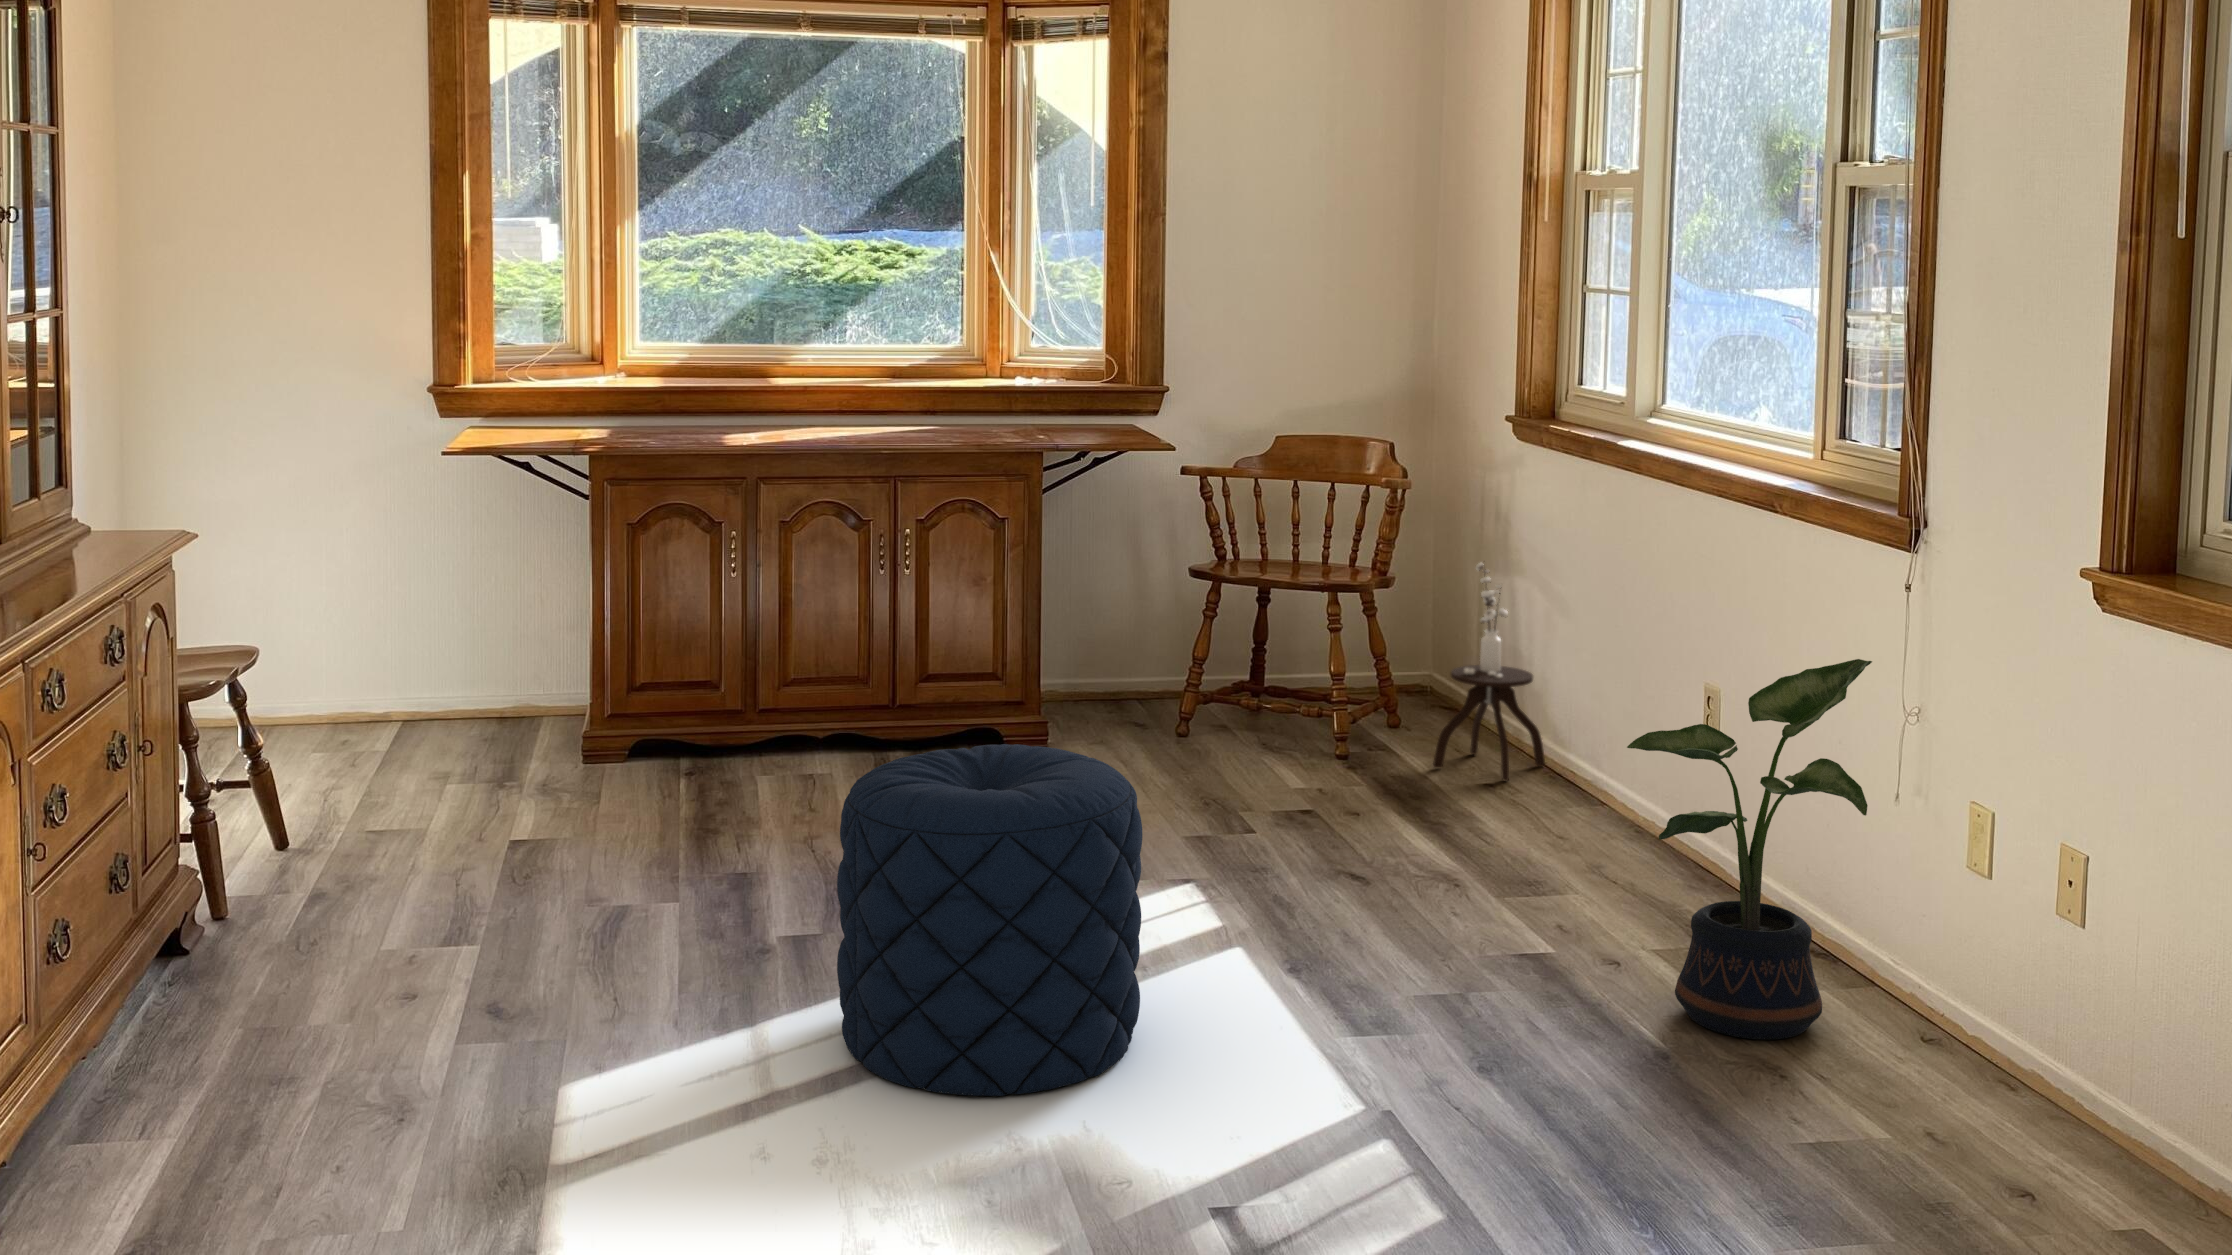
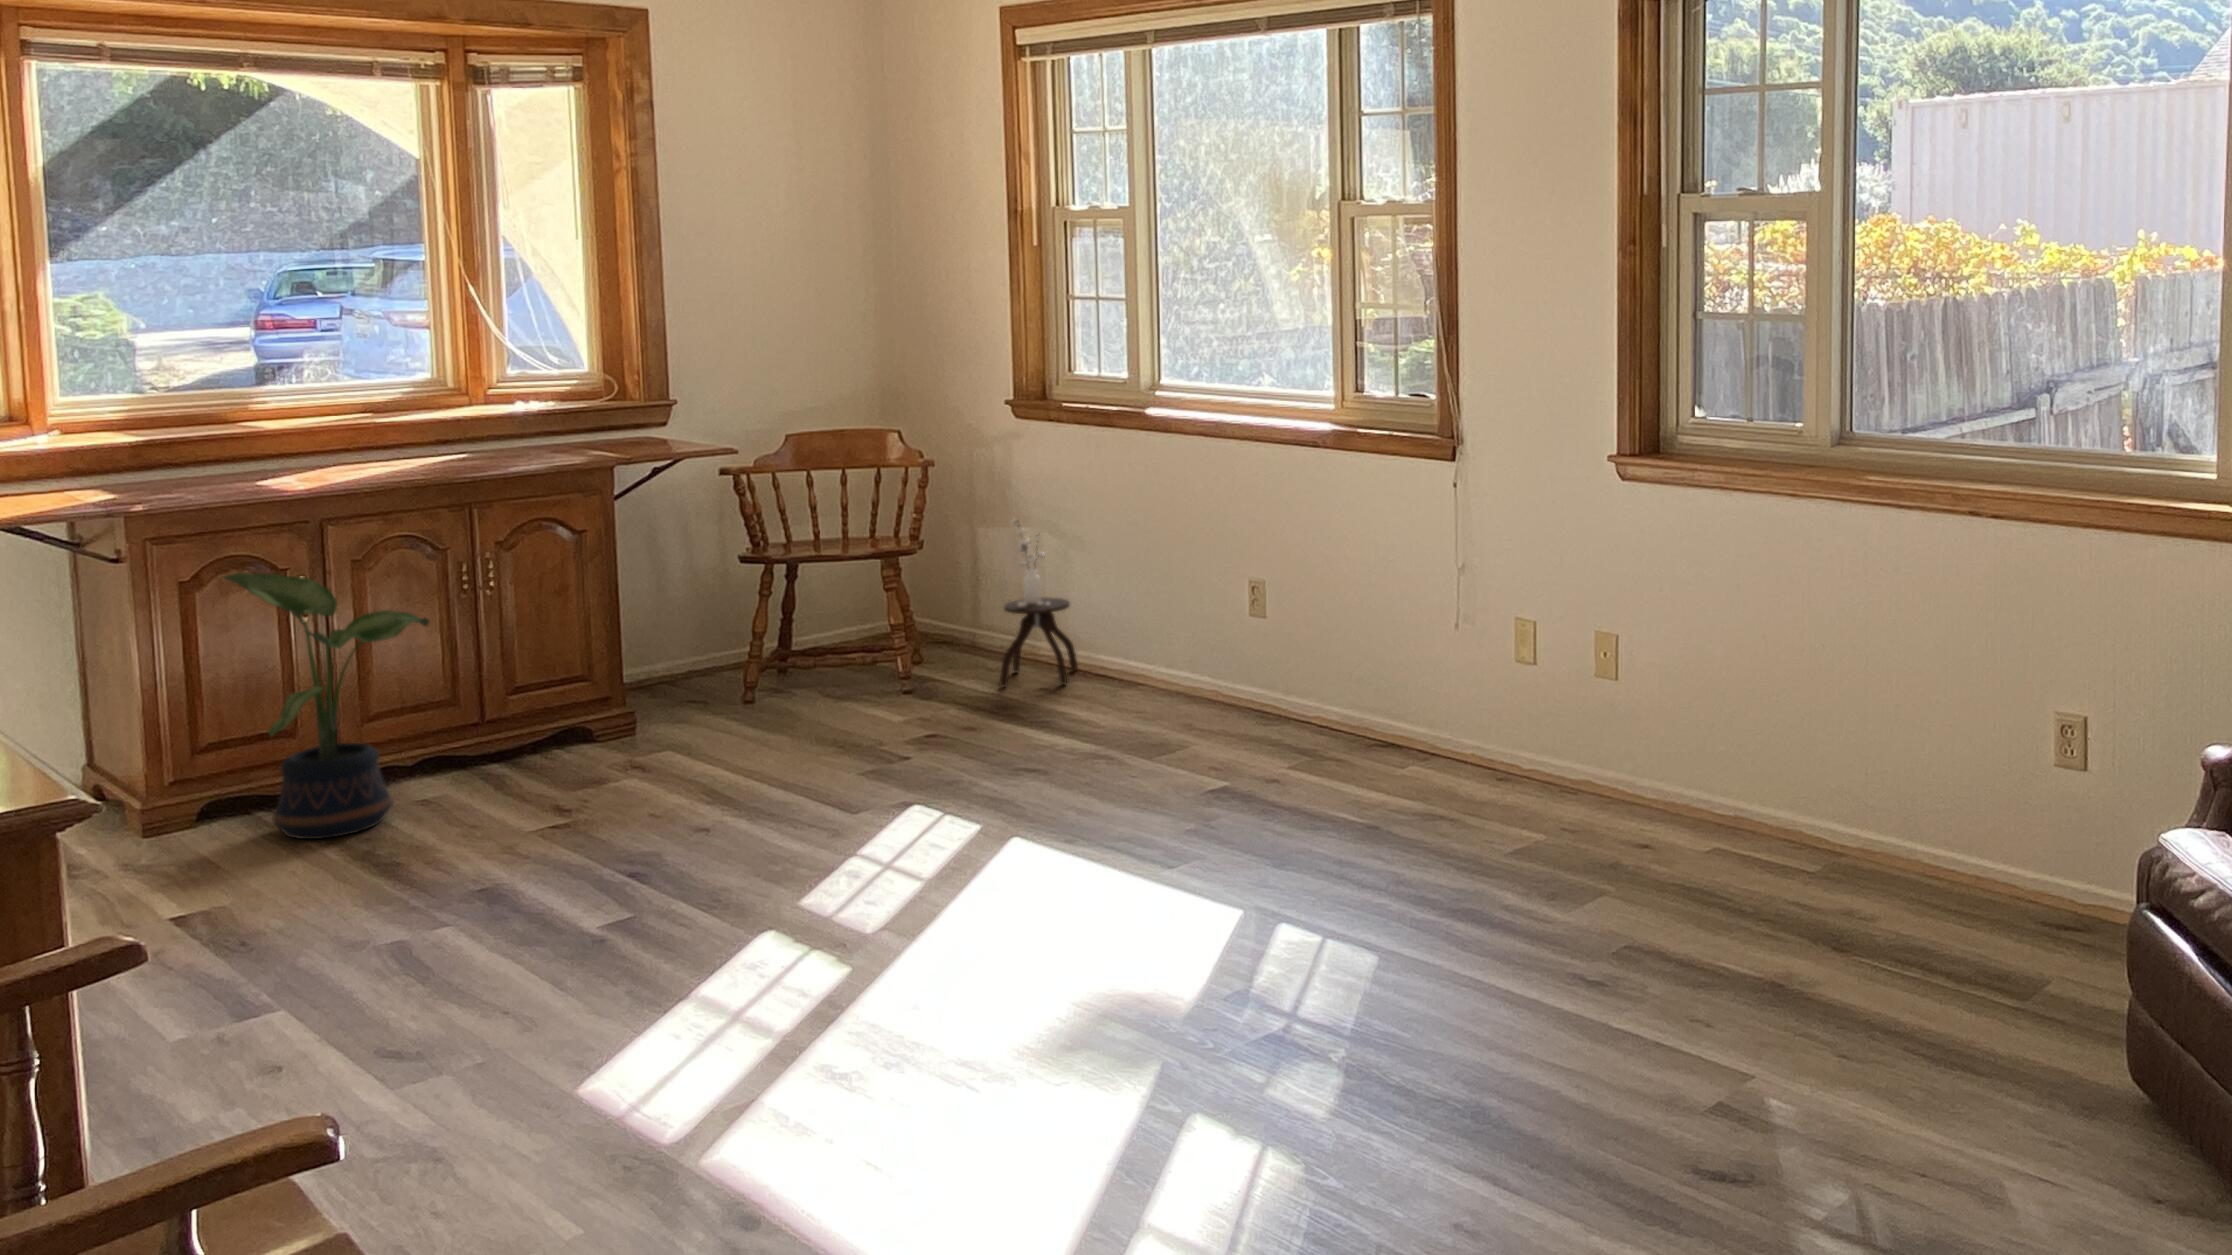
potted plant: present [1627,659,1872,1040] -> present [224,572,429,839]
pouf: present [837,744,1143,1096] -> none [797,689,1063,983]

